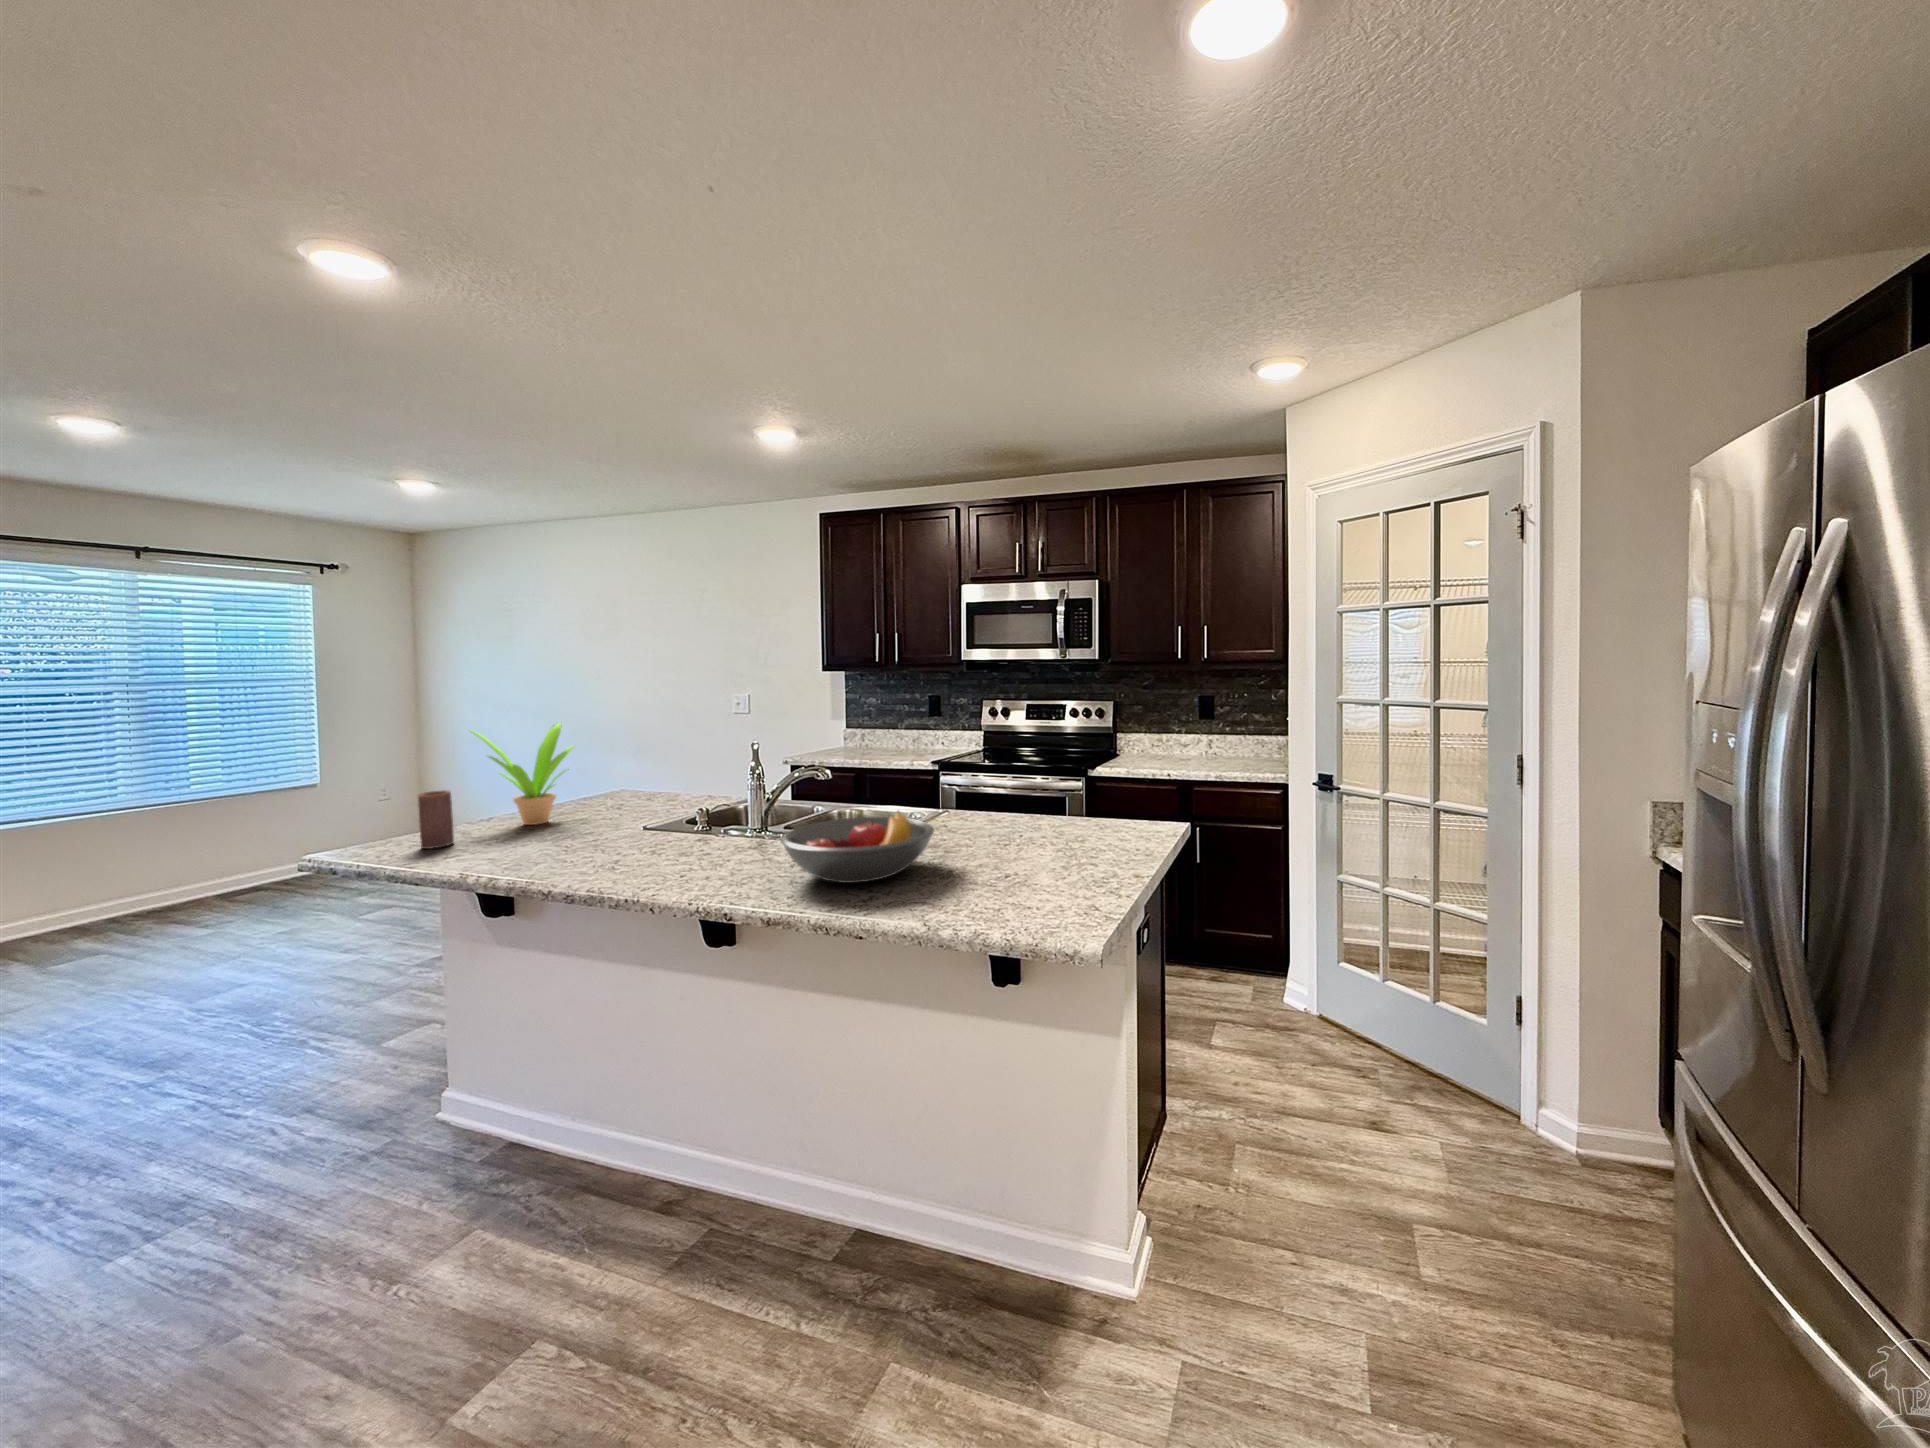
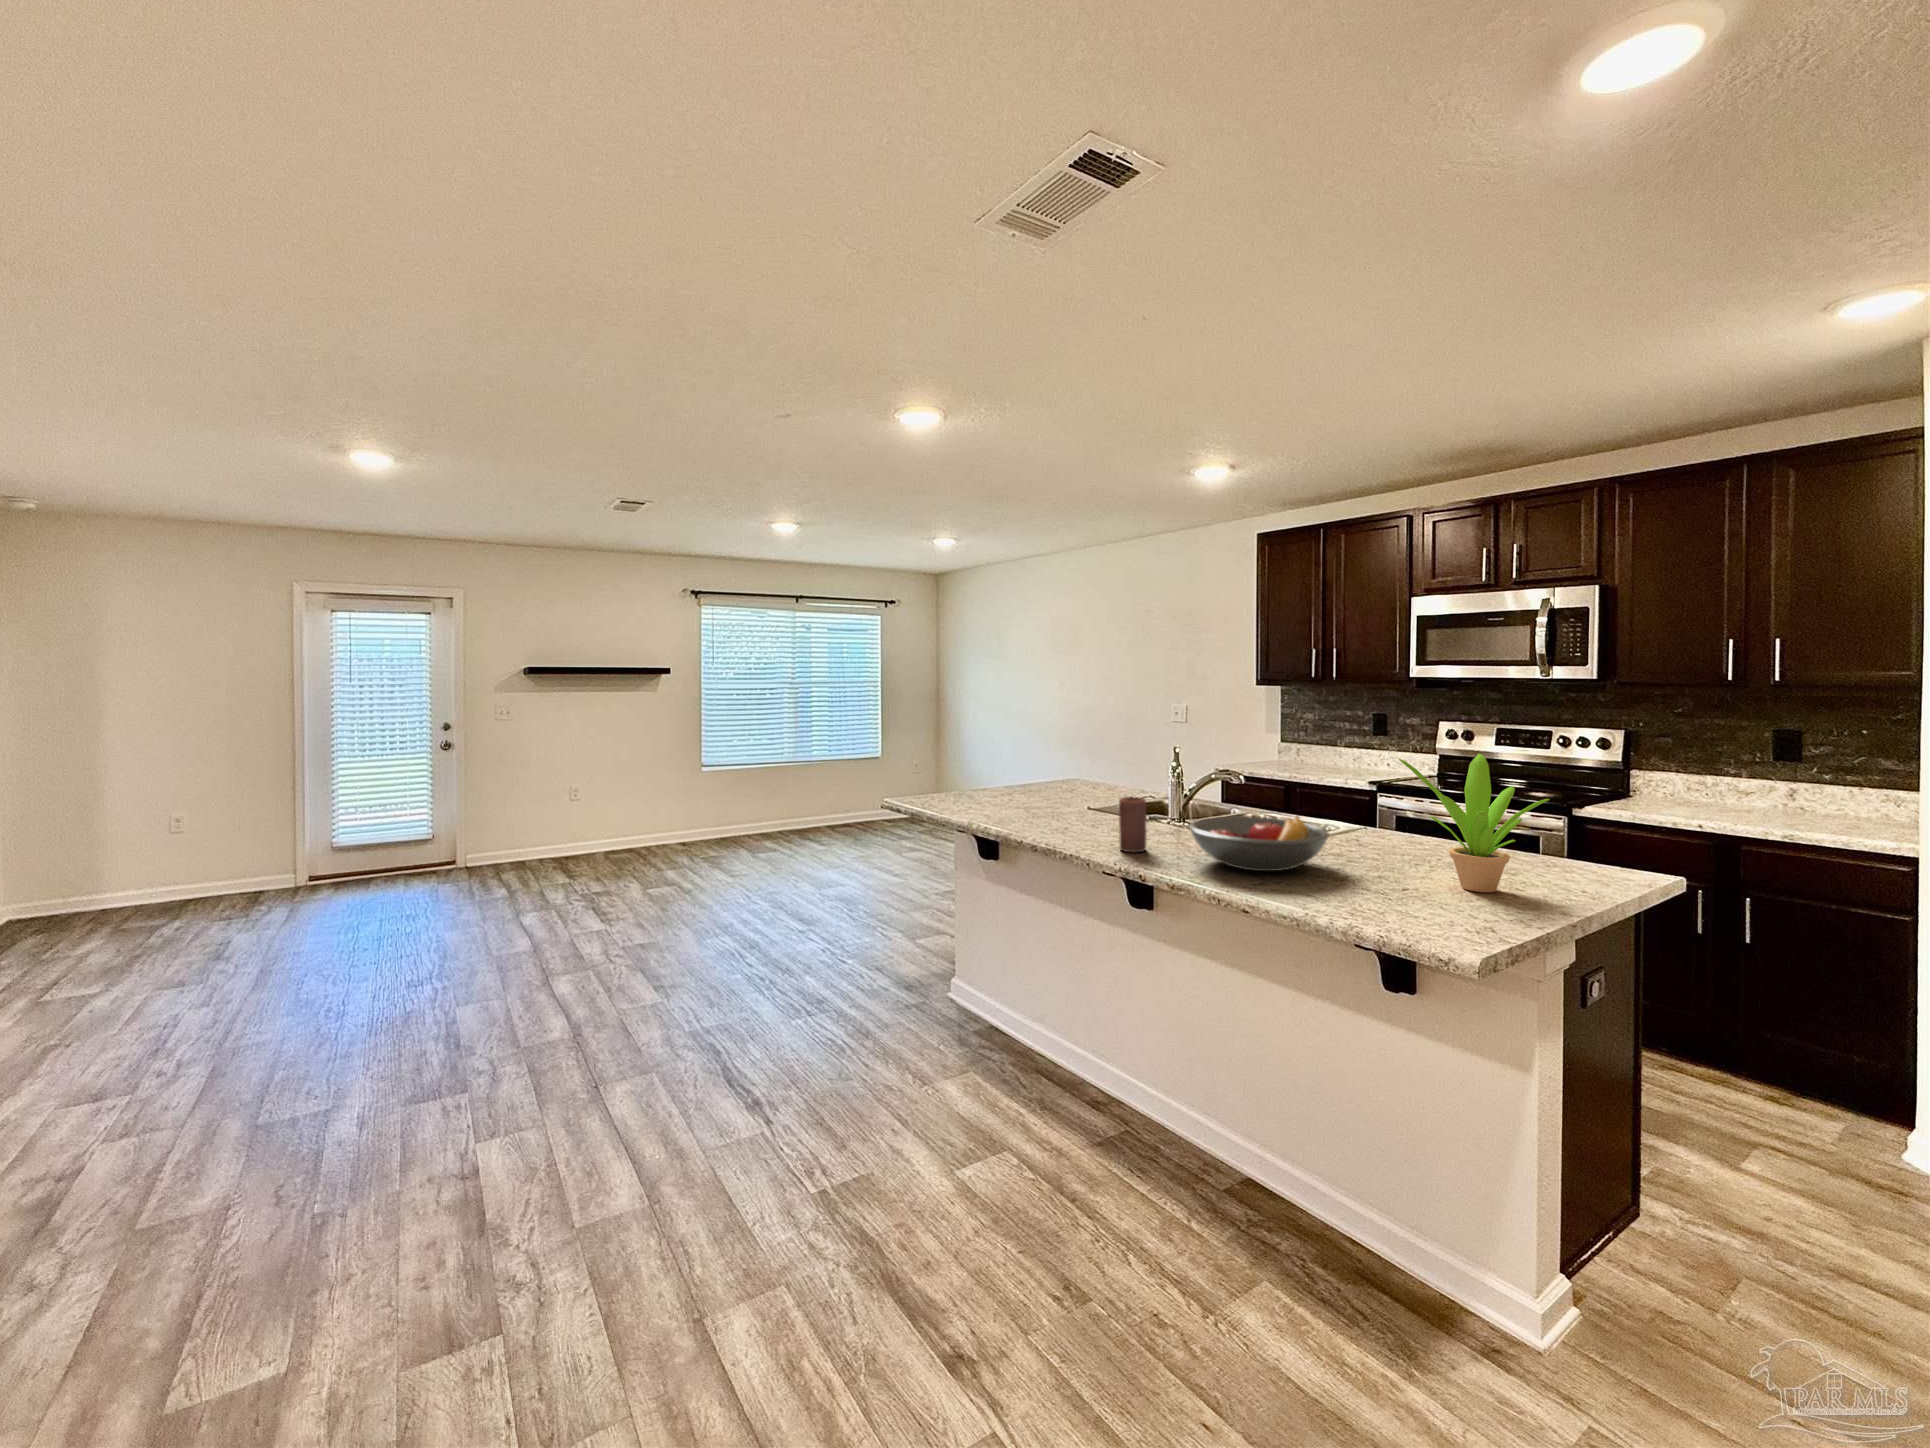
potted plant: present [470,723,574,825] -> present [1399,754,1549,893]
candle: present [418,790,454,849] -> present [1119,797,1147,852]

